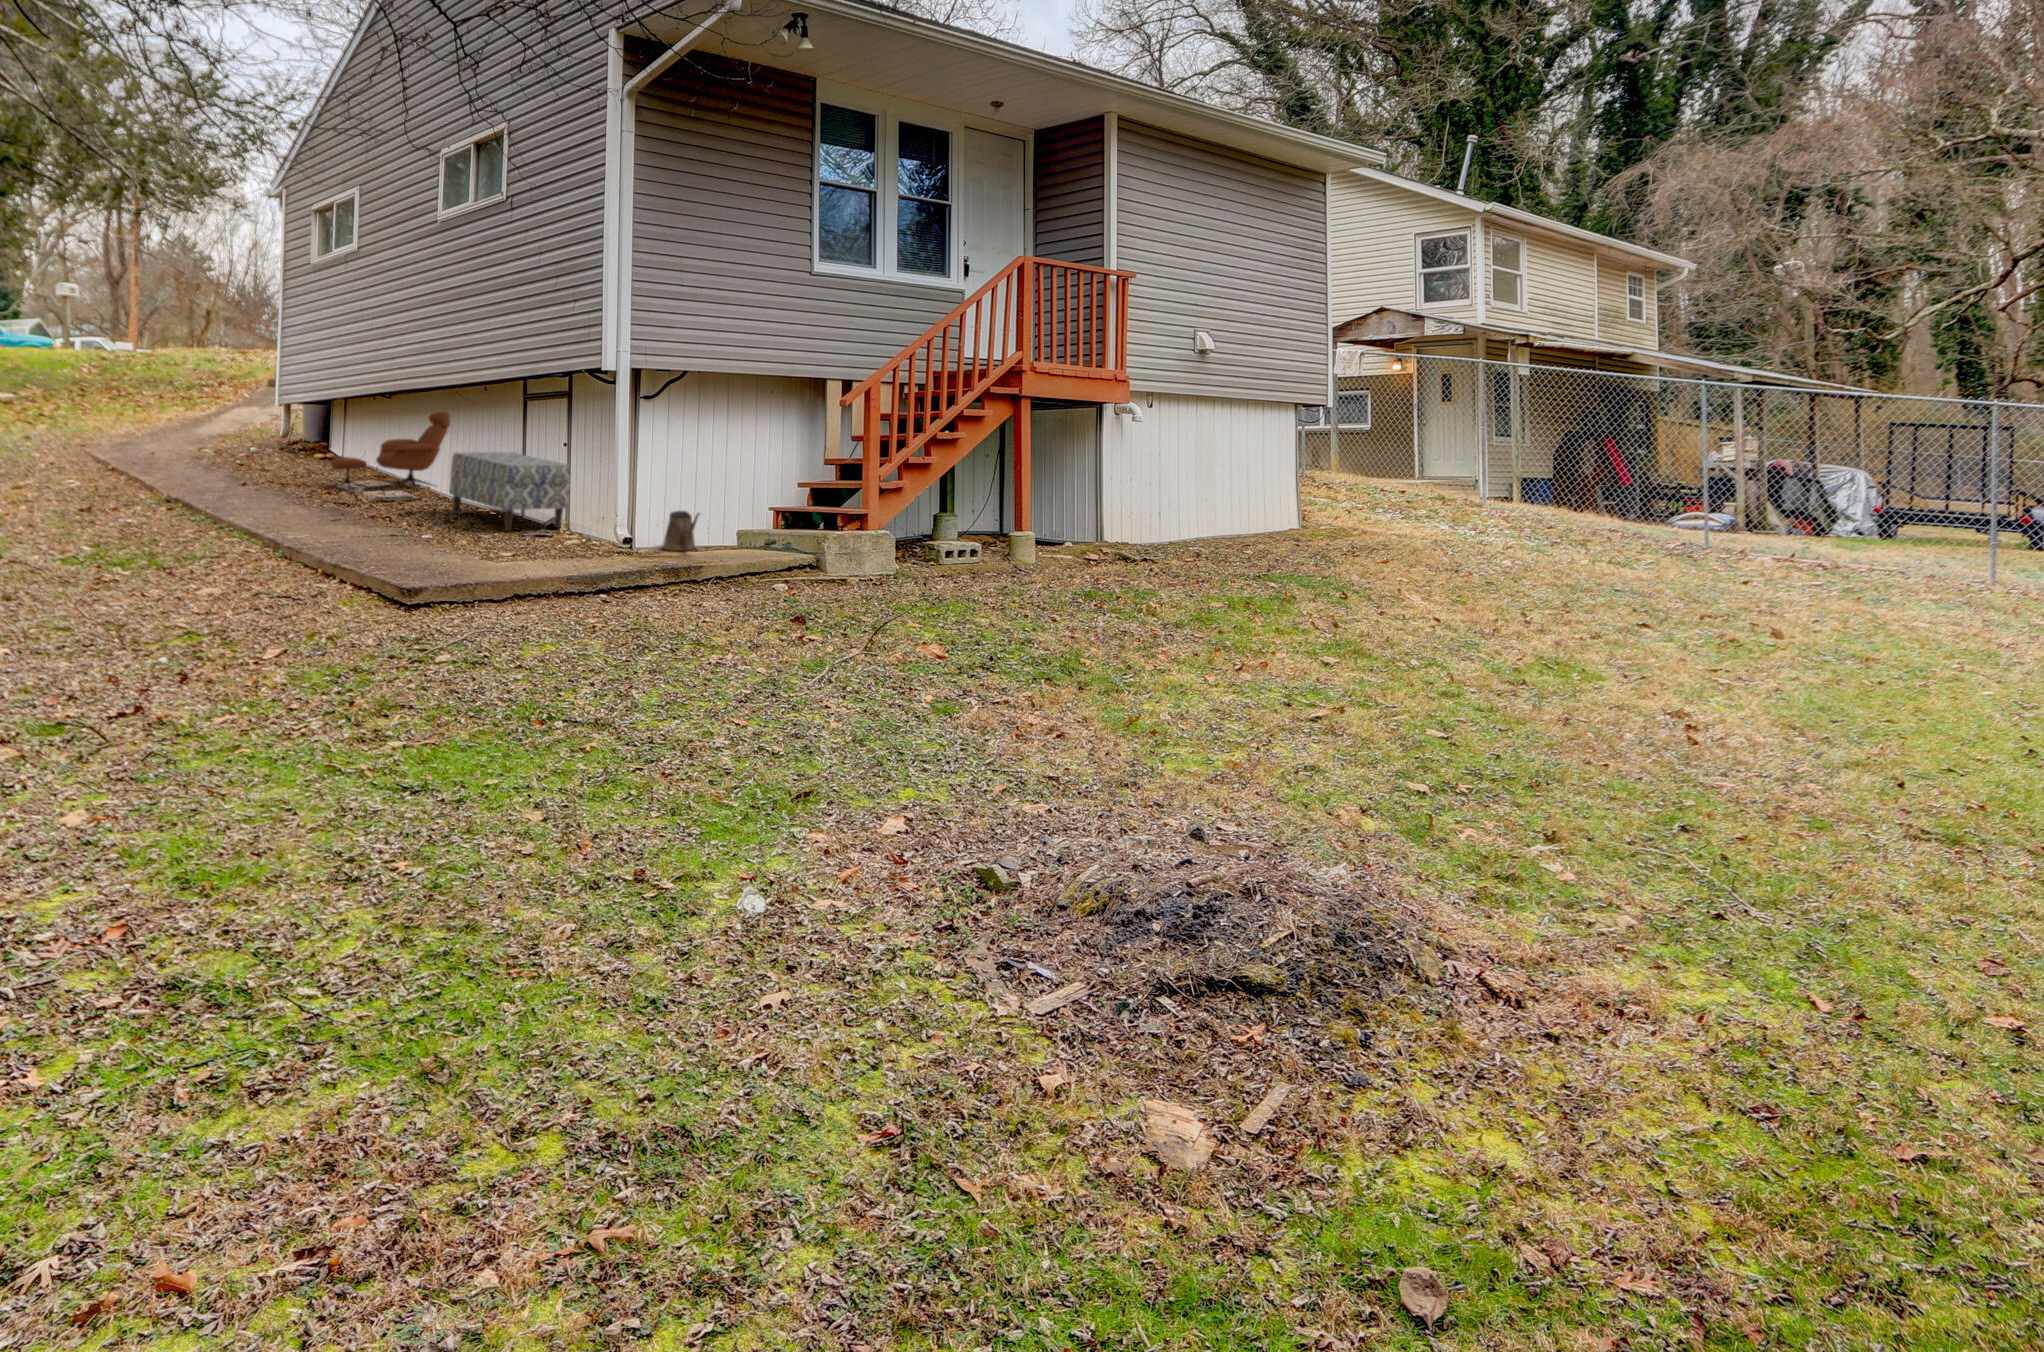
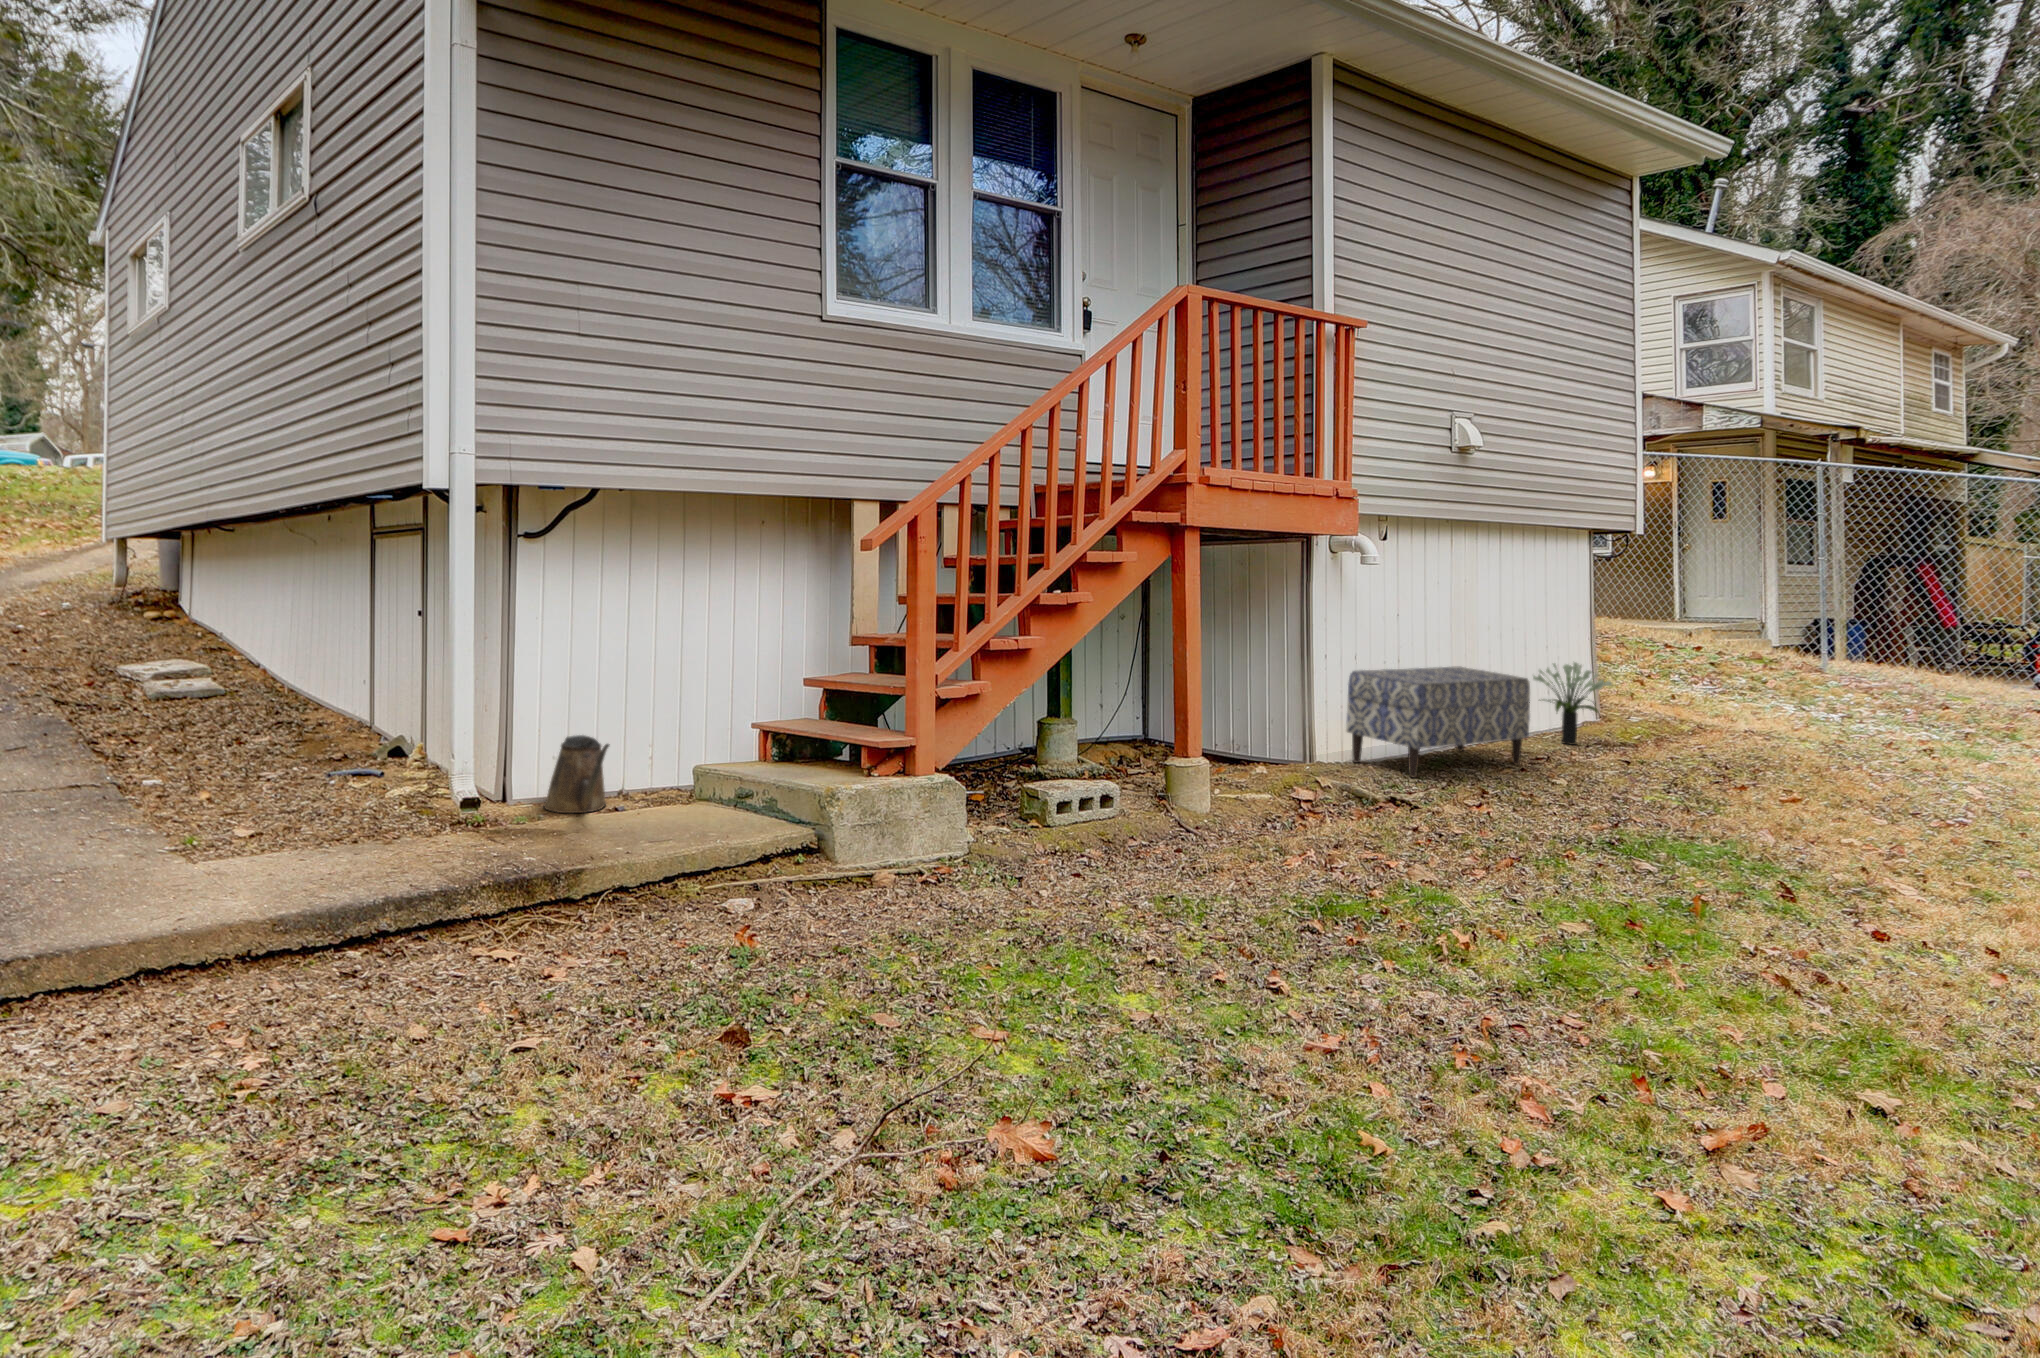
lounge chair: present [325,411,450,489] -> none [35,553,266,685]
bench: present [449,452,570,531] -> present [1346,667,1530,778]
potted plant: none [1261,483,1310,535] -> present [1533,662,1612,745]

